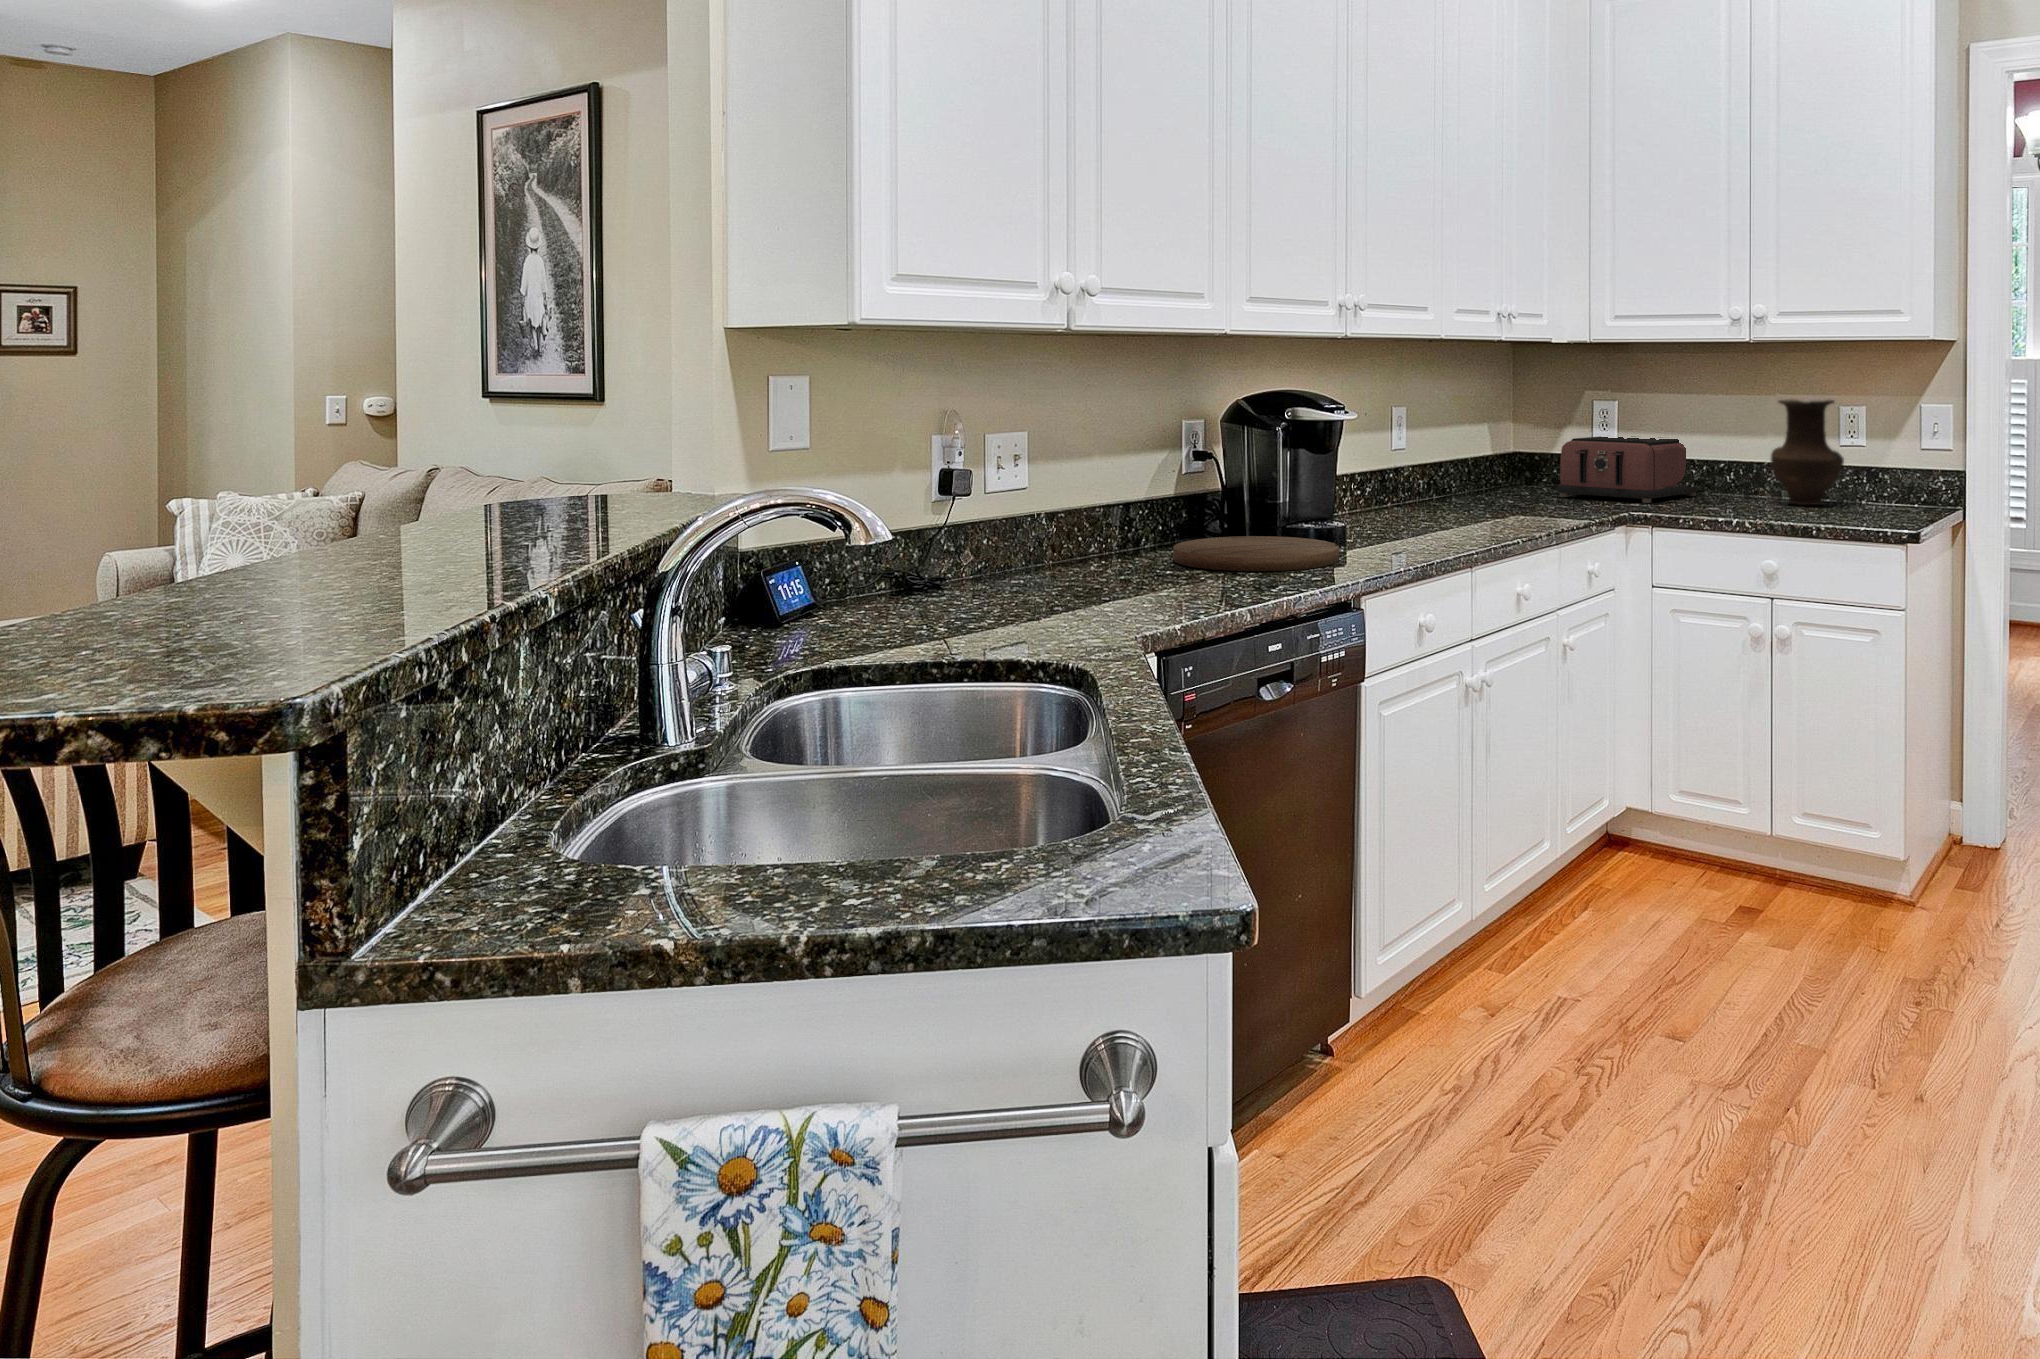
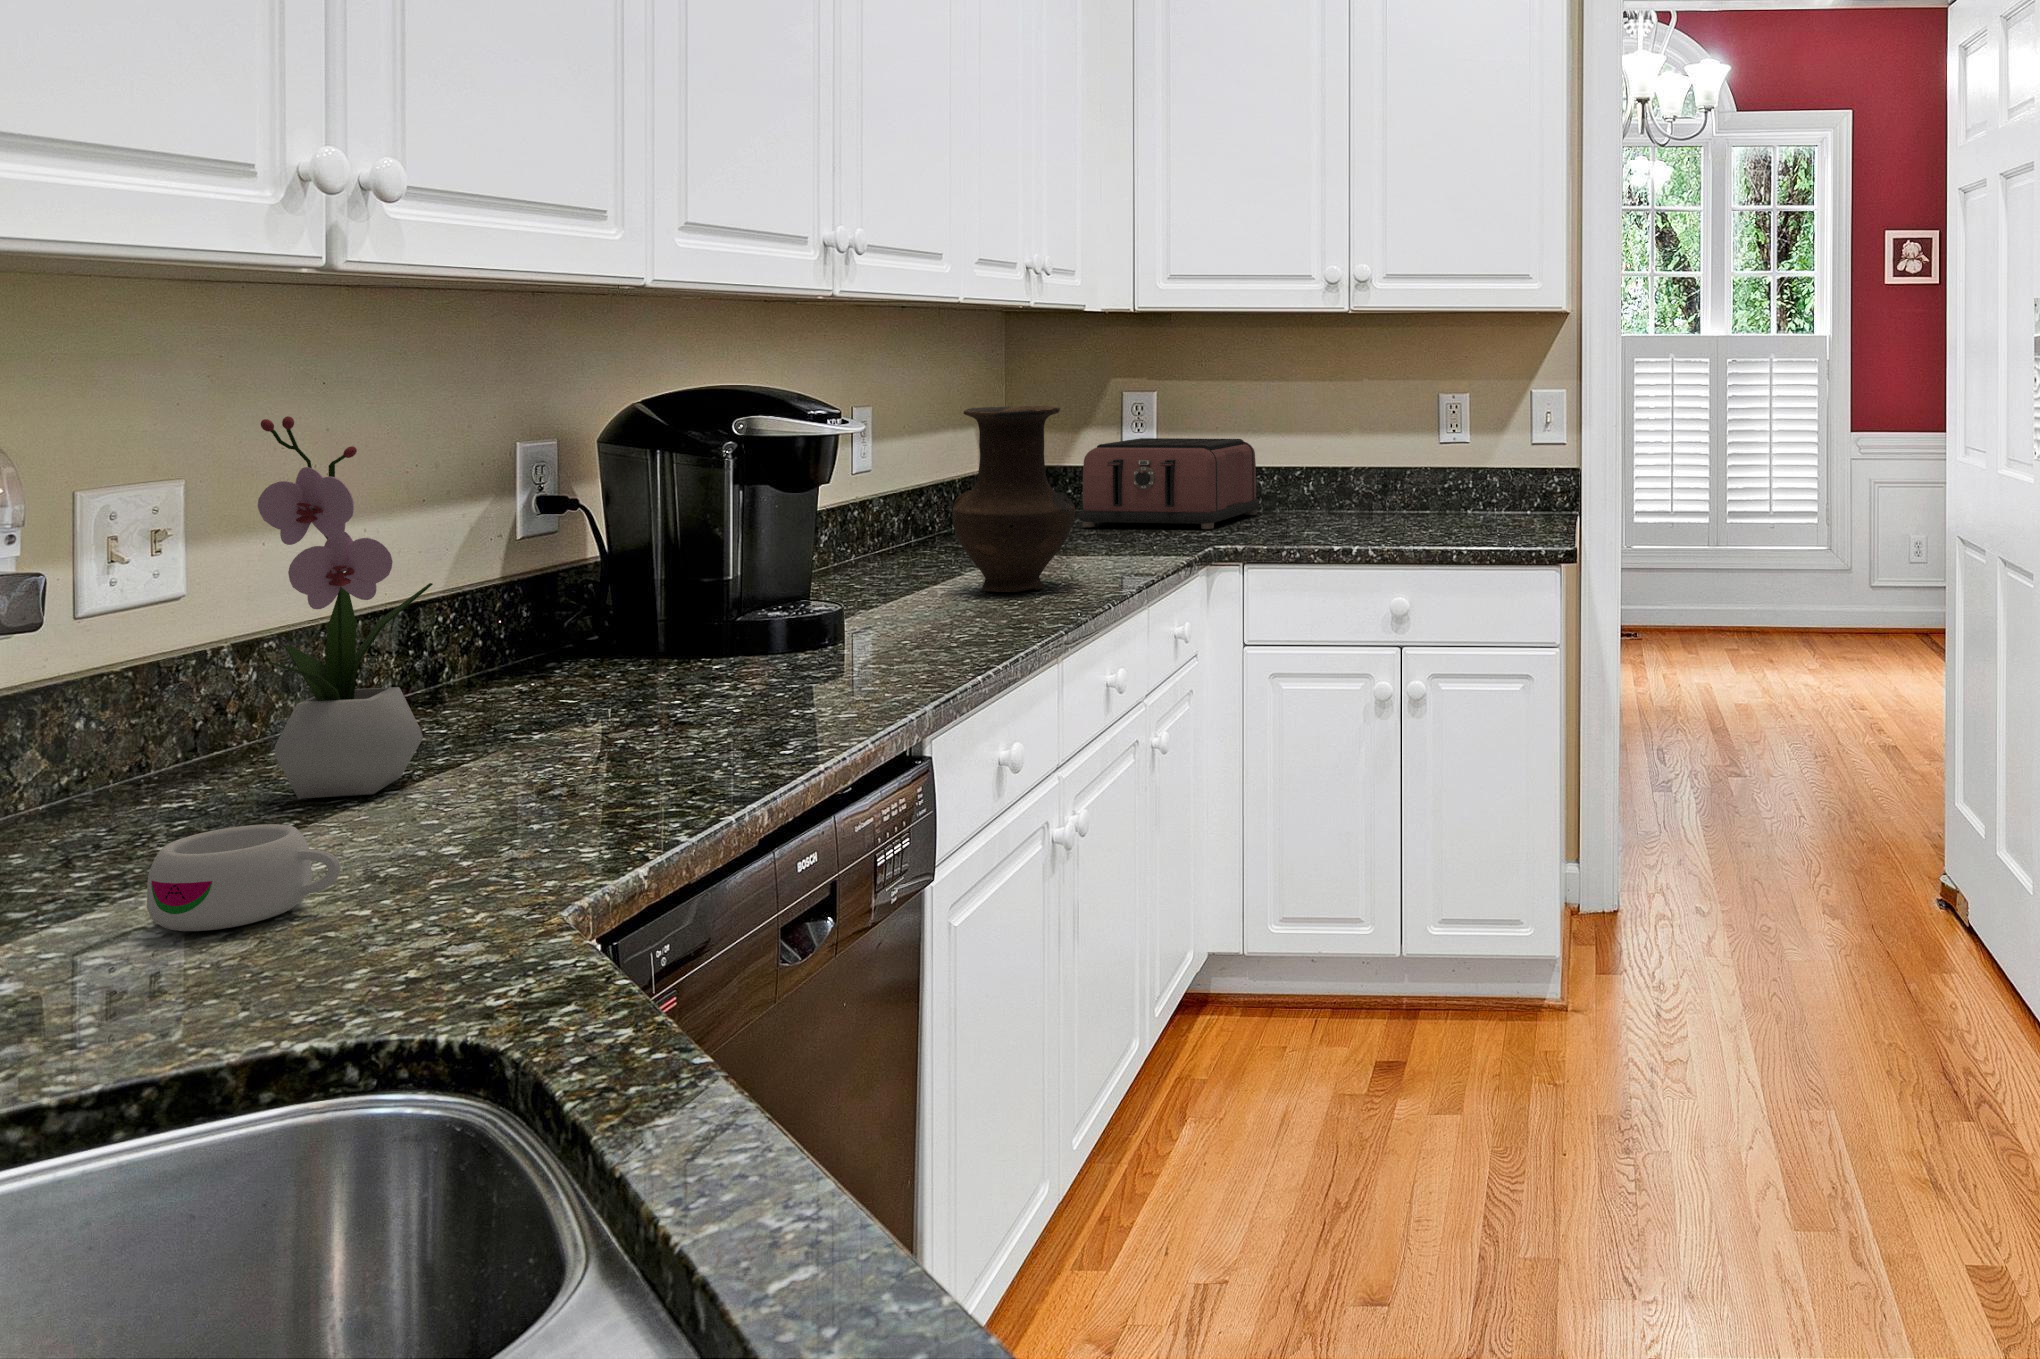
vase: present [1771,399,1844,505] -> present [952,406,1075,592]
flower arrangement: none [1043,400,1119,588] -> present [258,416,433,799]
cutting board: present [1173,536,1339,571] -> none [521,636,846,716]
mug: none [985,584,1054,626] -> present [147,824,340,931]

